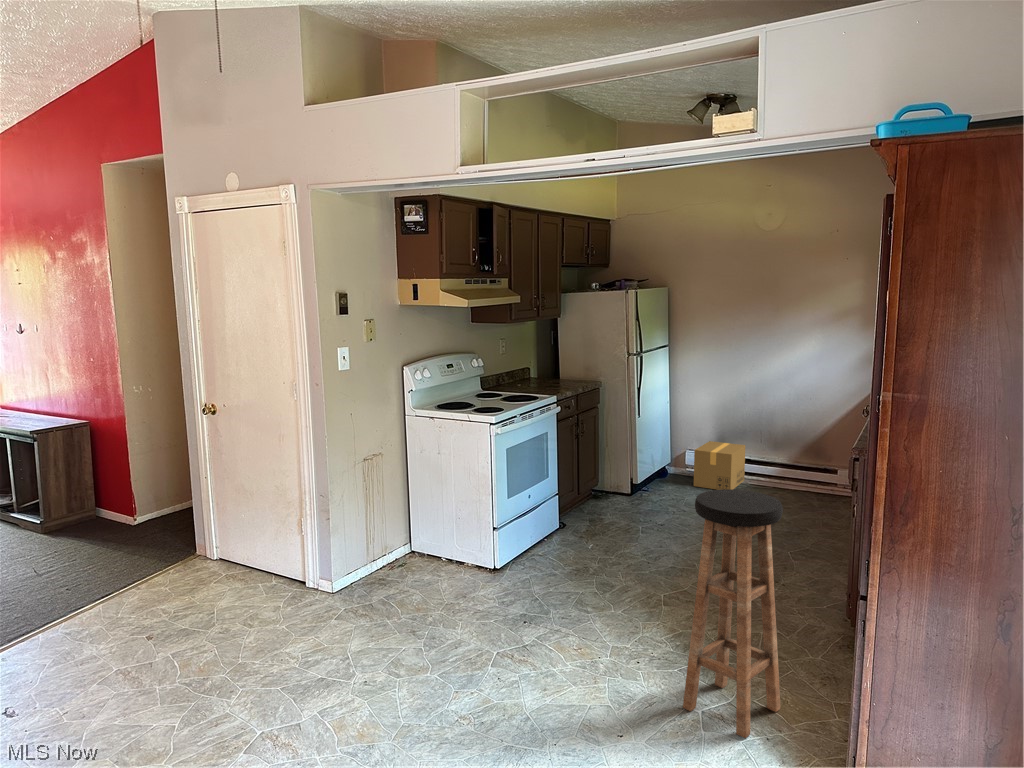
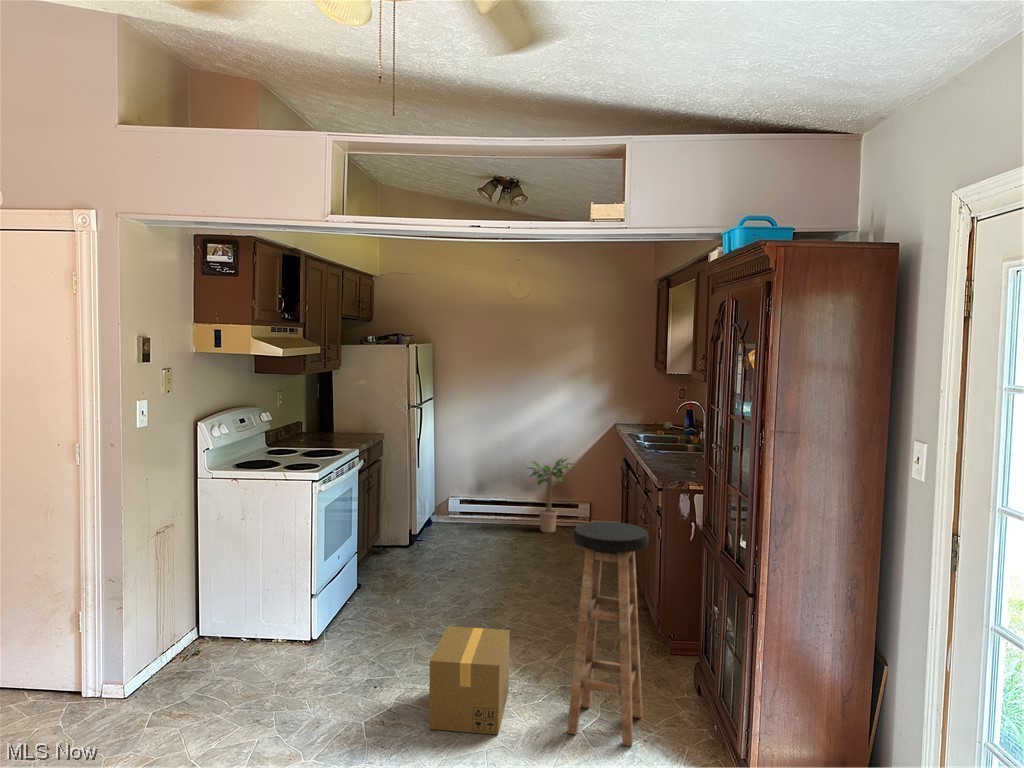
potted plant: none [766,415,828,496] -> present [528,459,575,532]
cardboard box: present [694,441,745,490] -> present [429,626,510,734]

